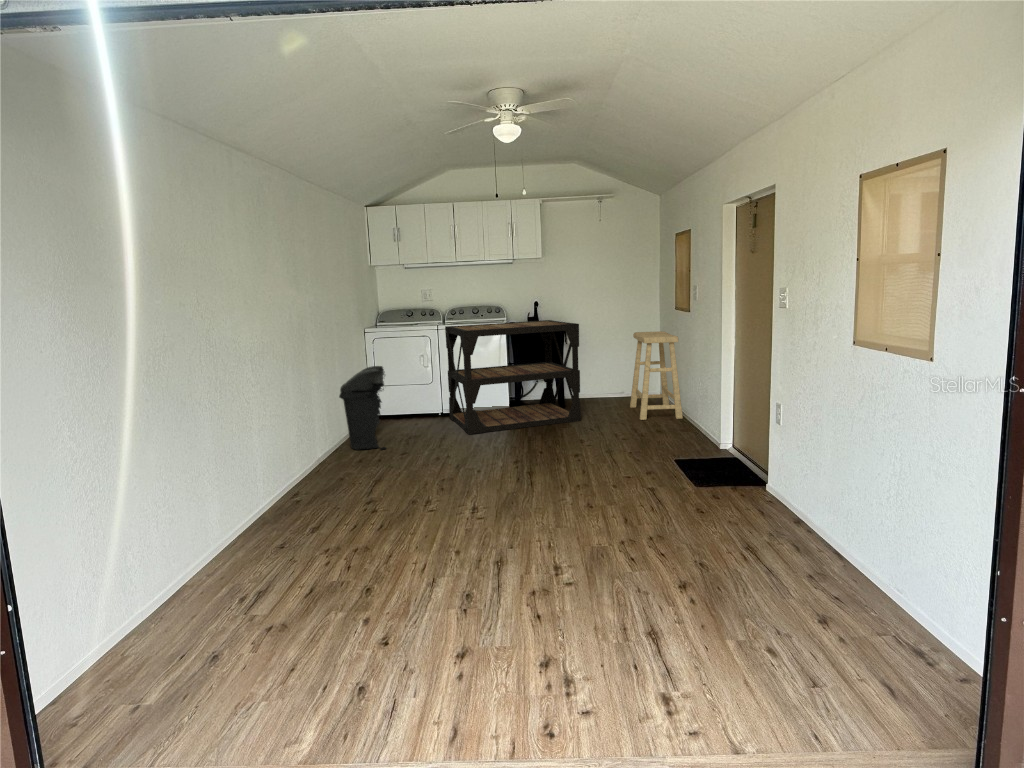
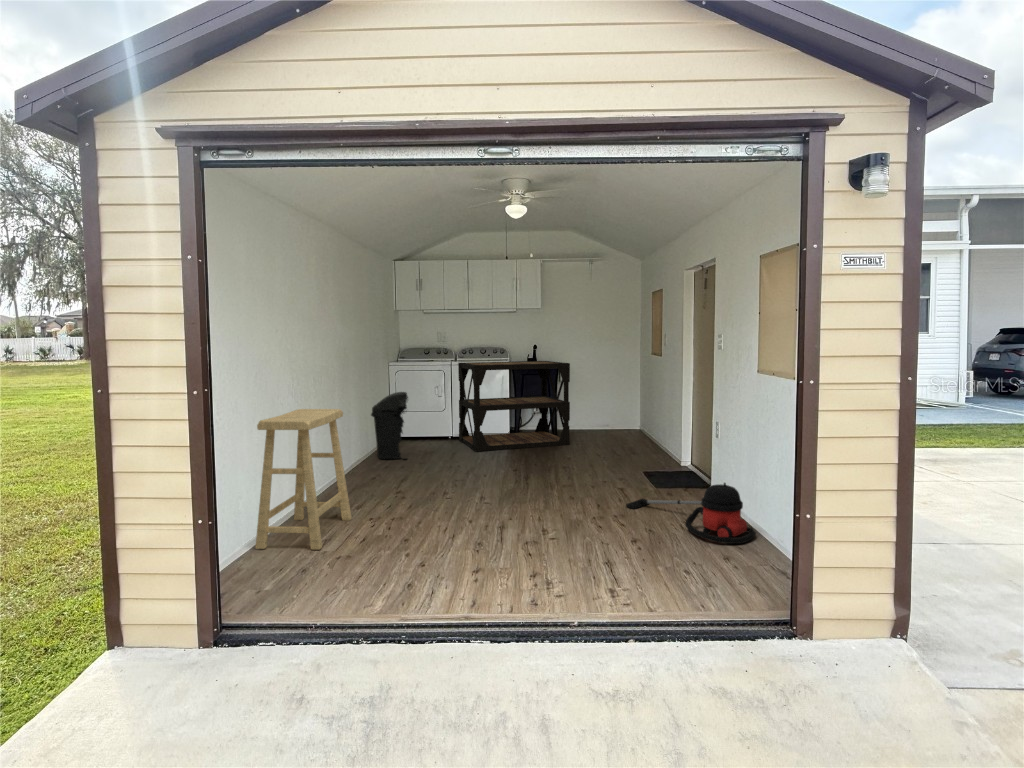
stool: present [630,331,683,420] -> present [255,409,352,550]
vacuum cleaner: none [661,499,847,588] -> present [626,483,756,544]

